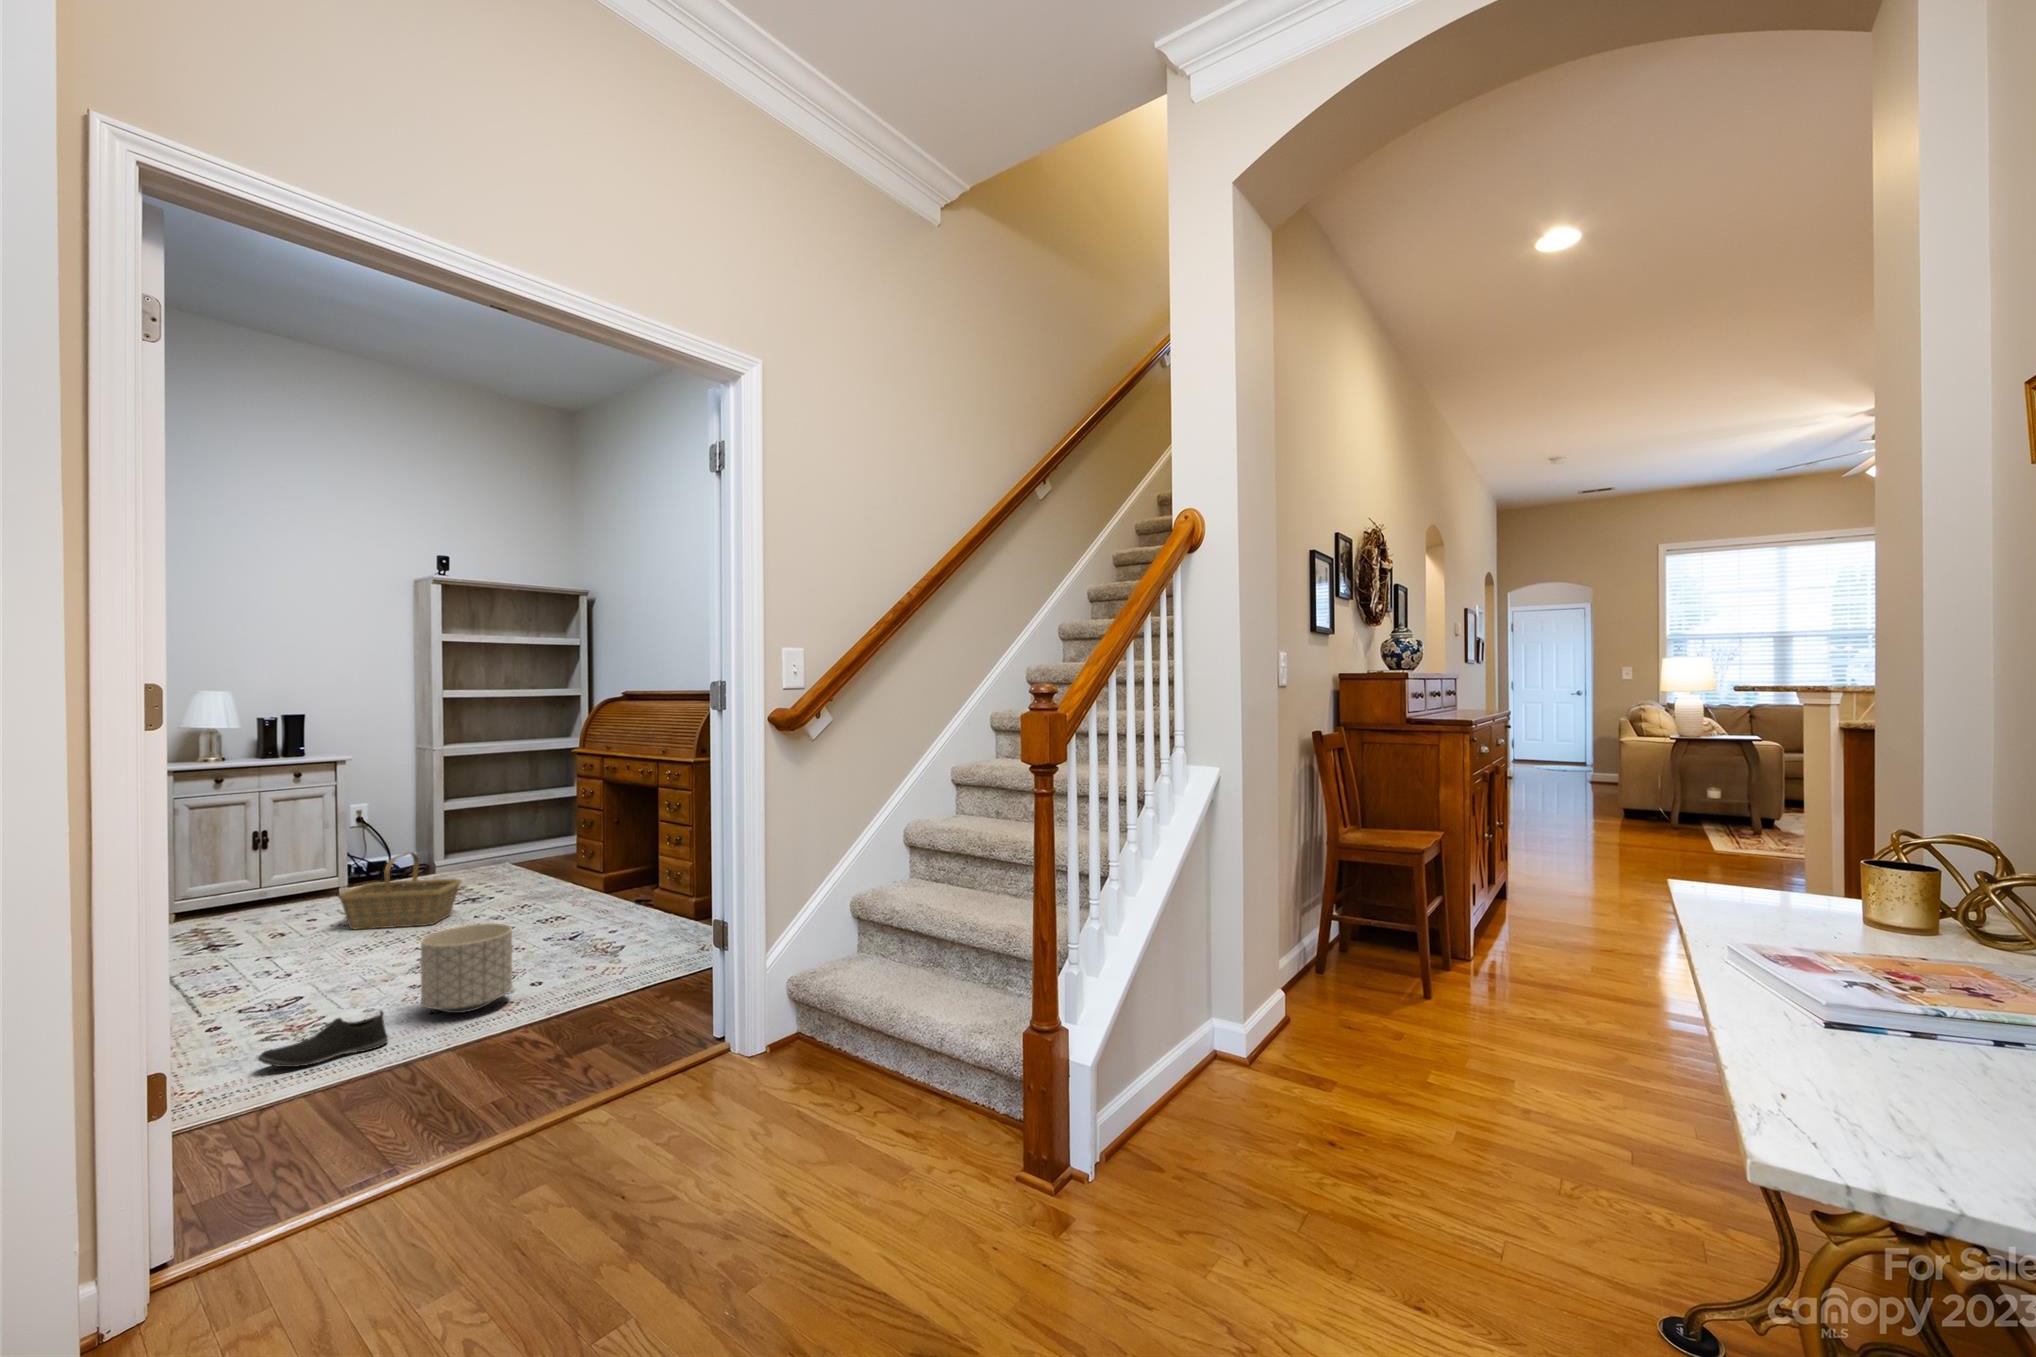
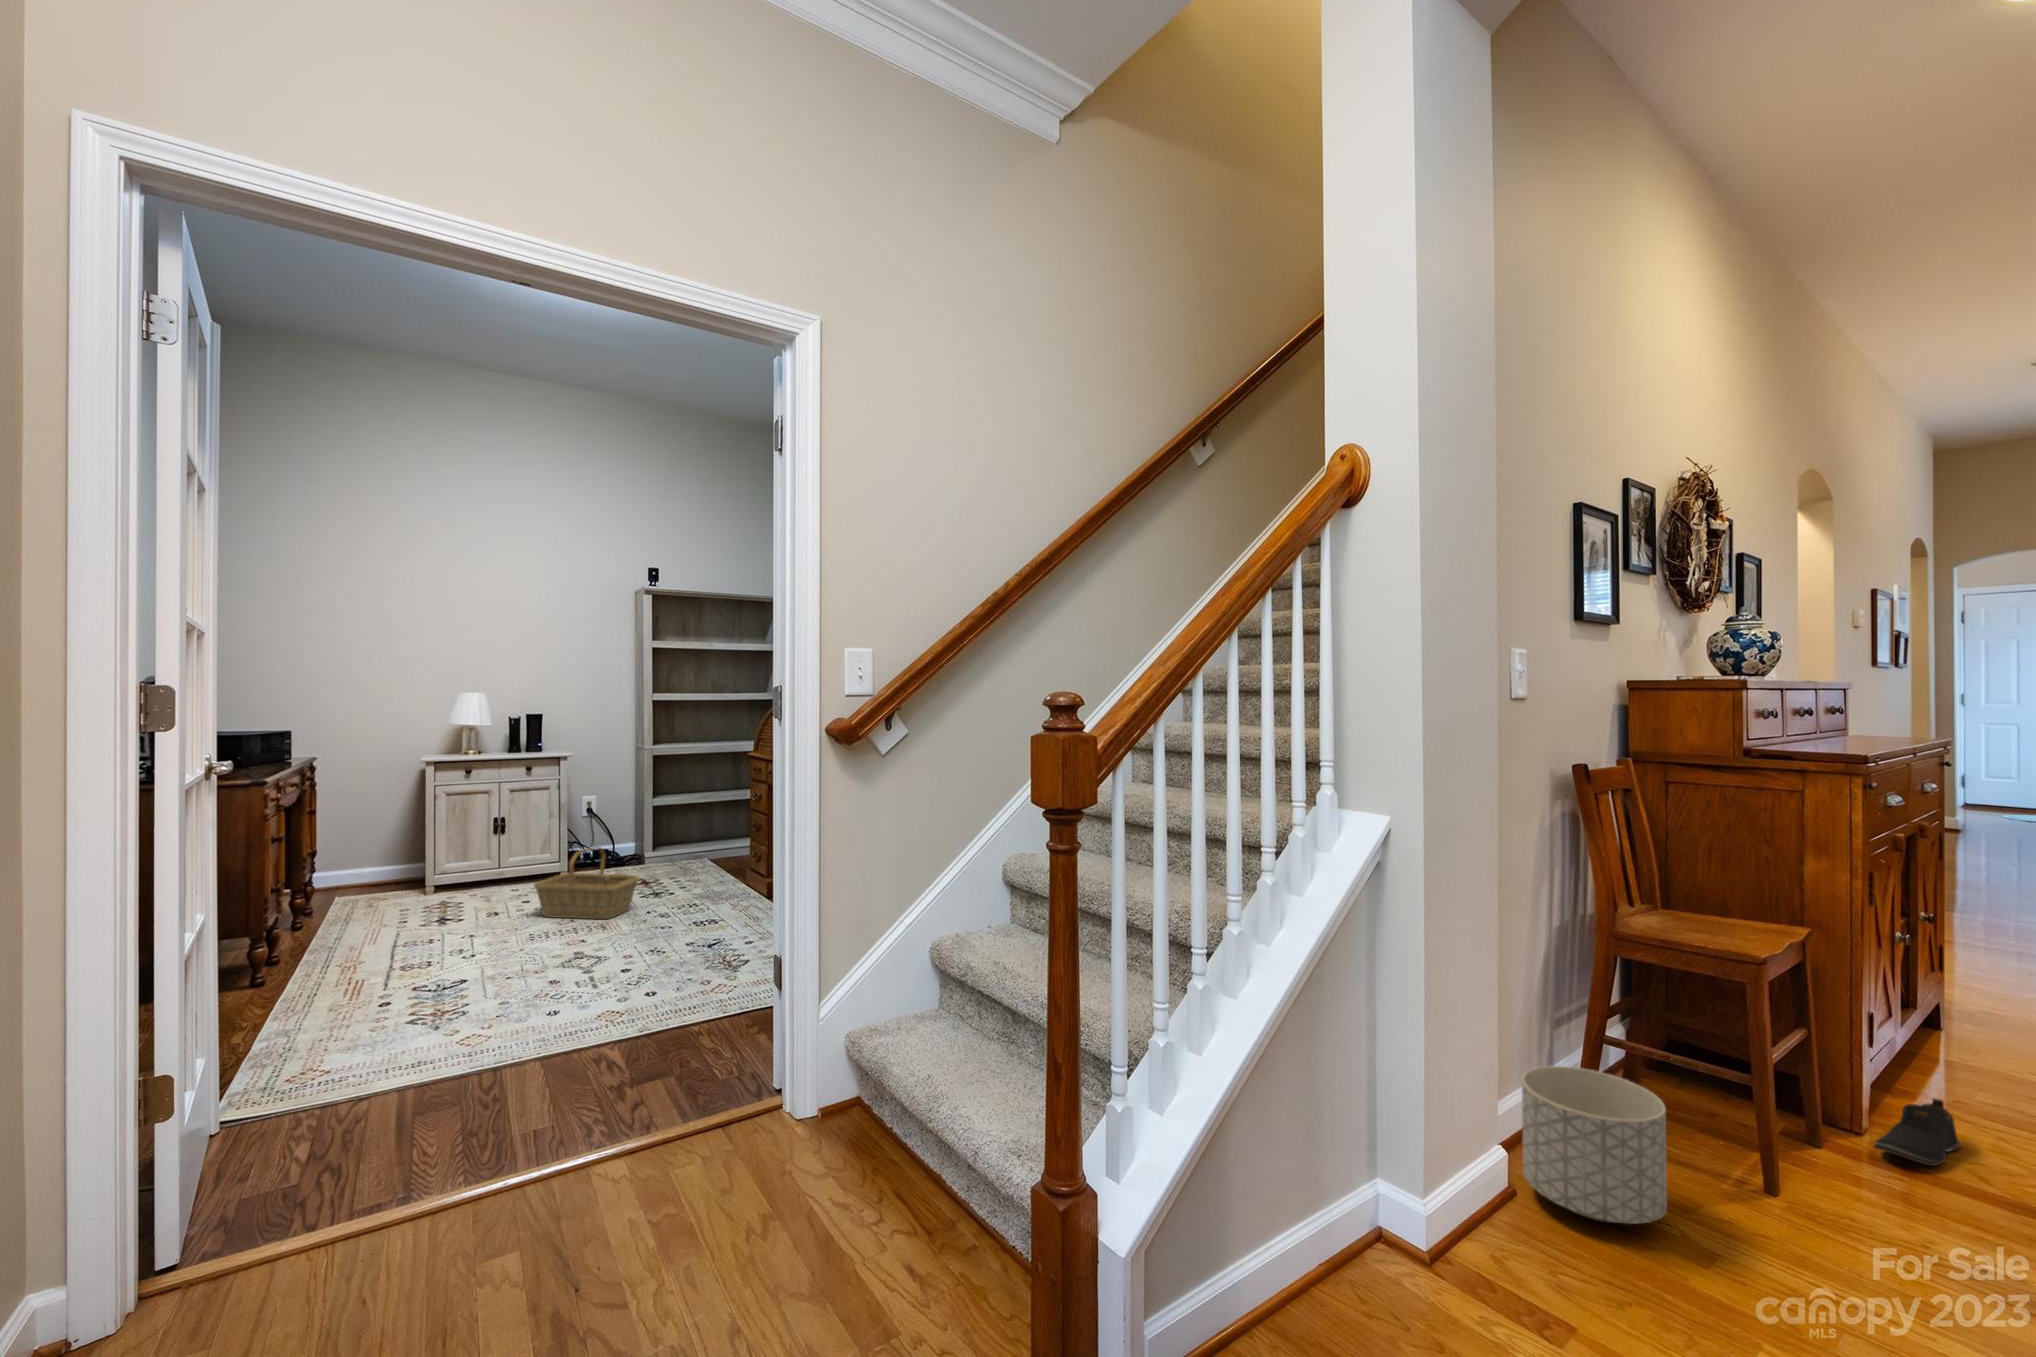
planter: present [421,923,512,1013] -> present [1522,1066,1667,1224]
shoe: present [258,1011,388,1067] -> present [1874,1099,1960,1166]

